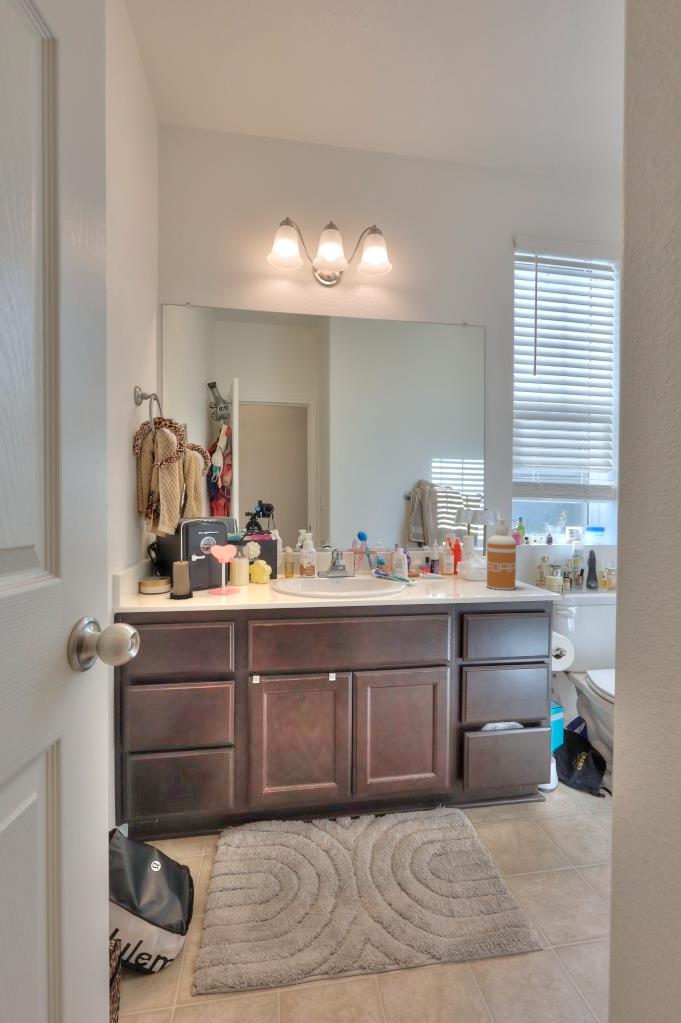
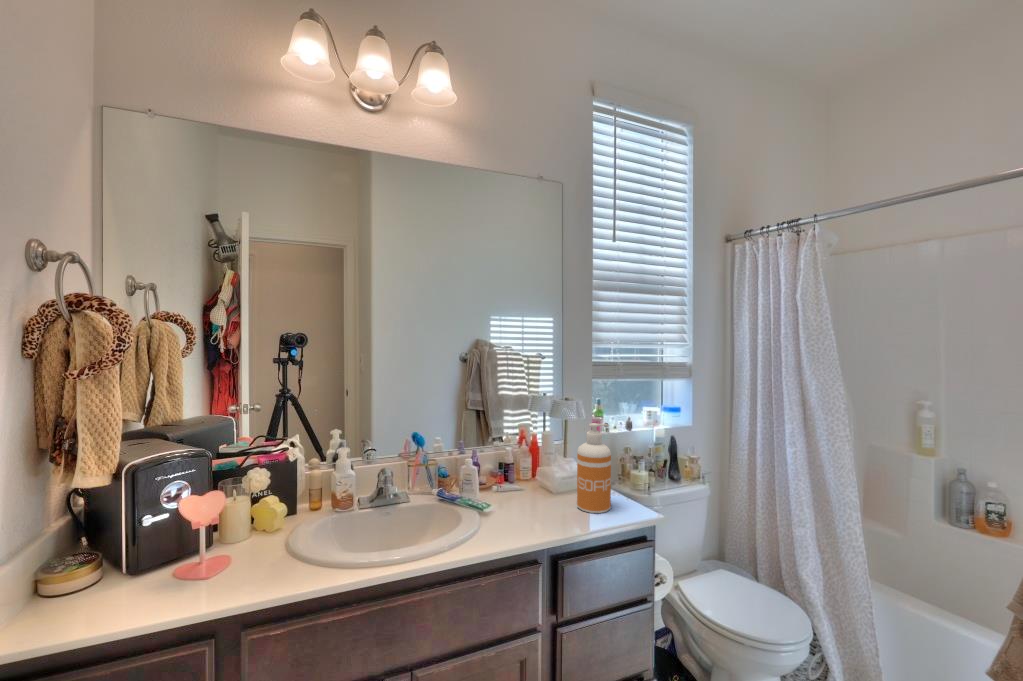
candle: present [170,560,193,599] -> none [84,542,135,619]

